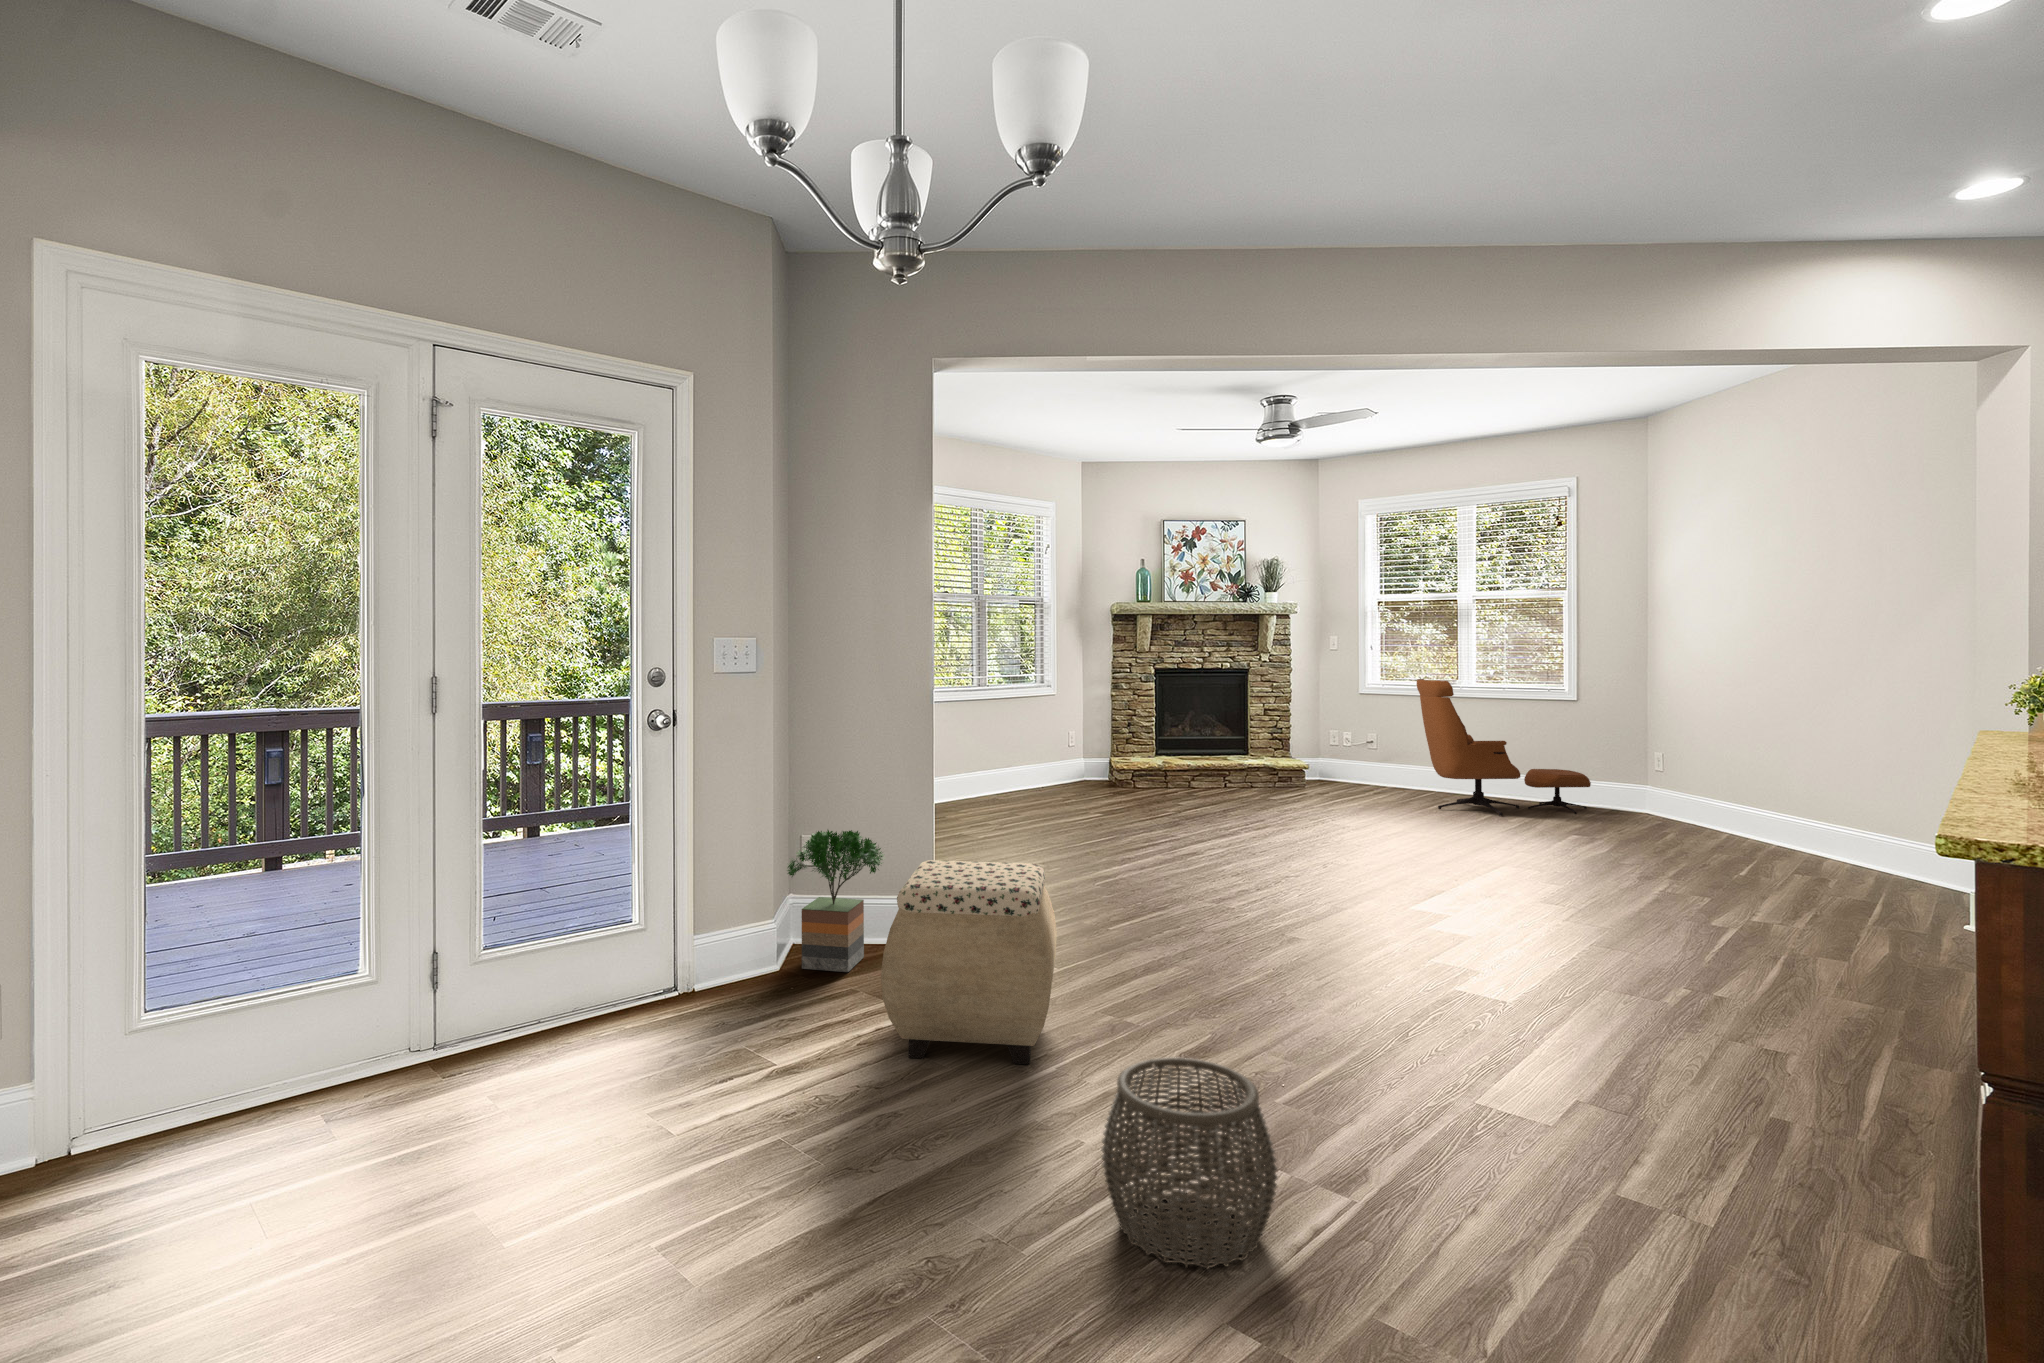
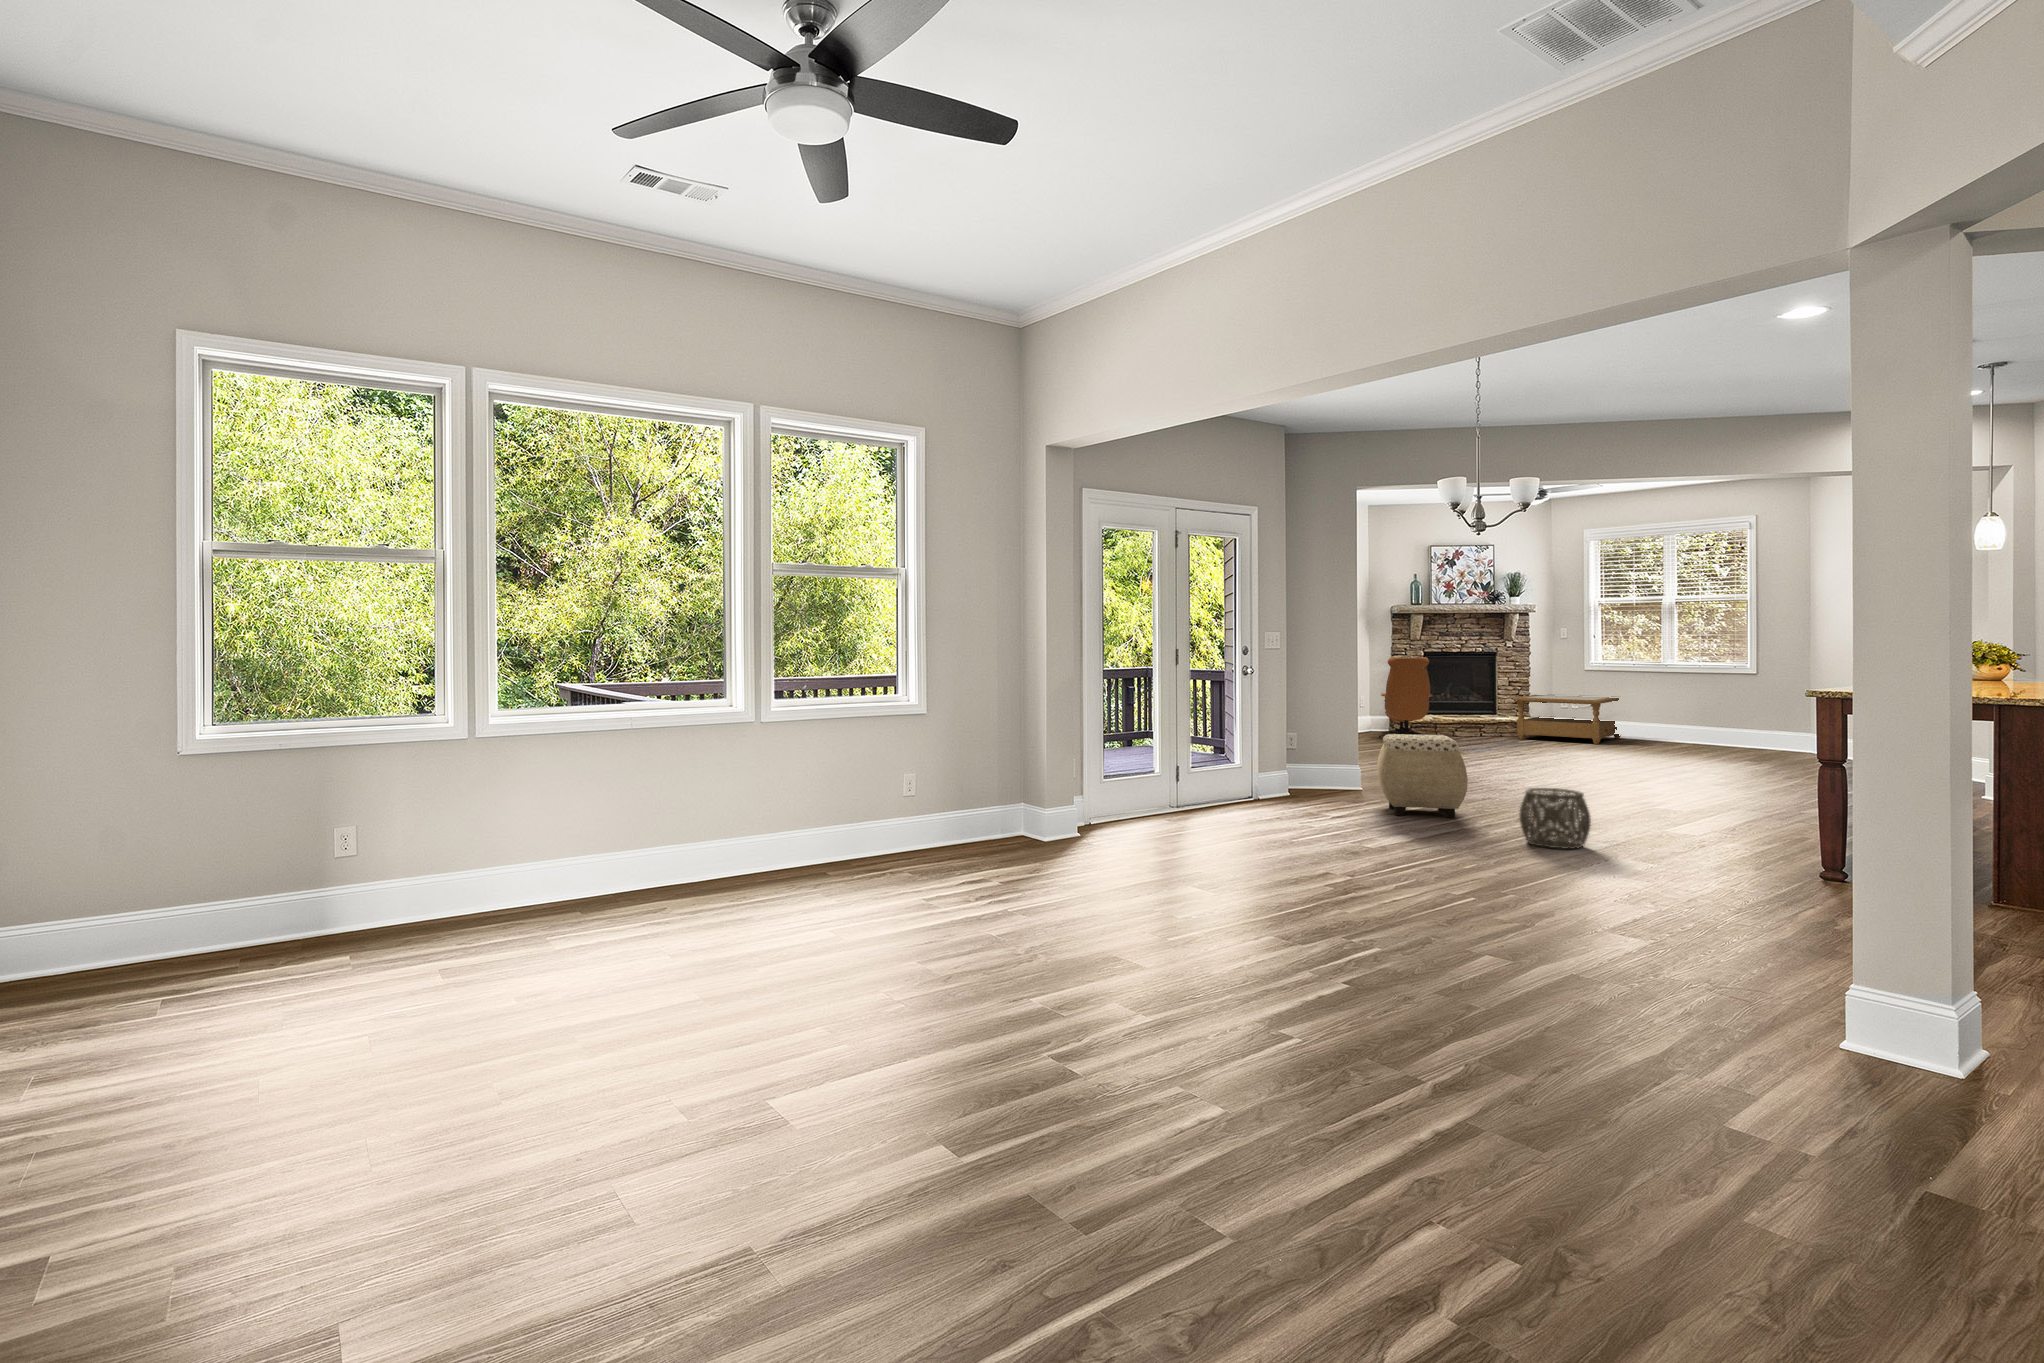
lounge chair: present [1417,679,1591,816] -> present [1379,657,1433,738]
coffee table: none [1265,726,1410,801] -> present [1513,695,1621,744]
potted tree: present [787,830,883,972] -> none [1291,727,1343,797]

